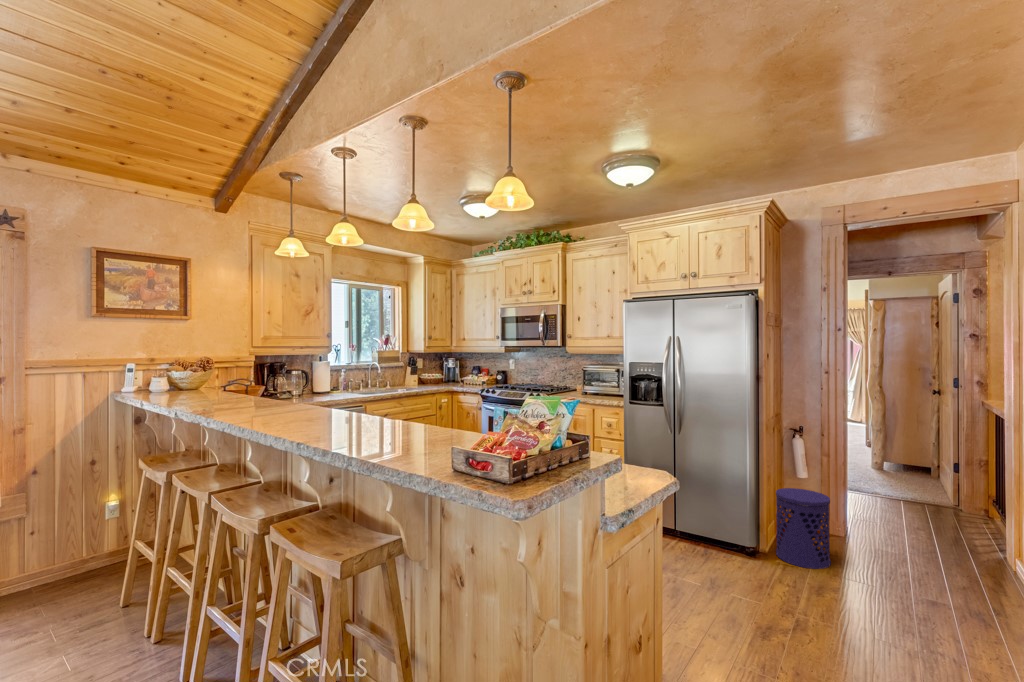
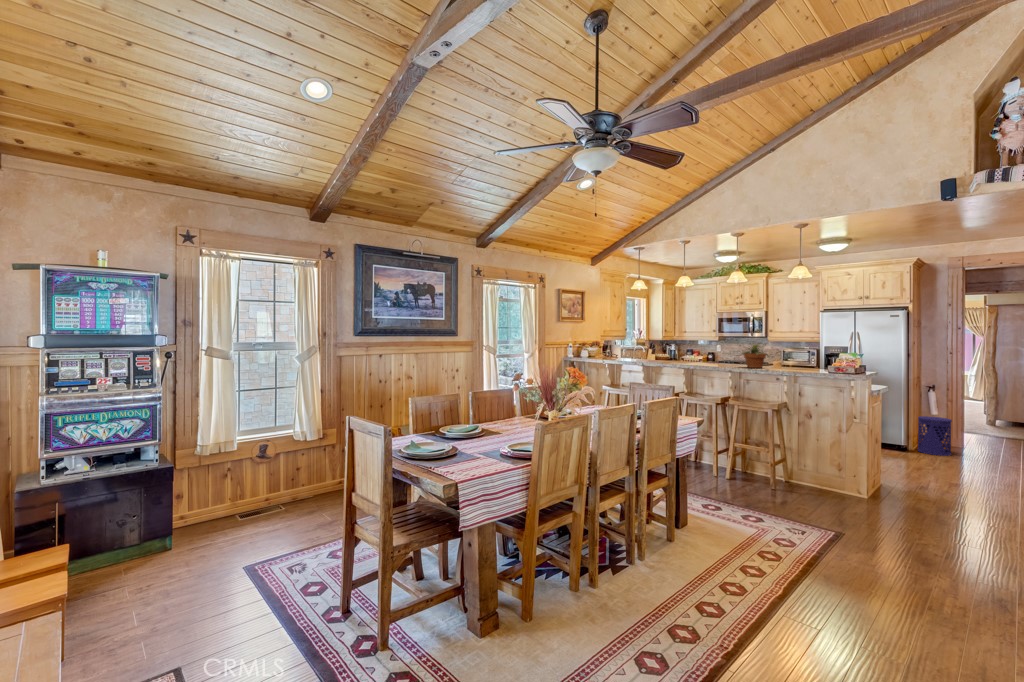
potted plant: none [314,362,392,438] -> present [741,343,767,368]

